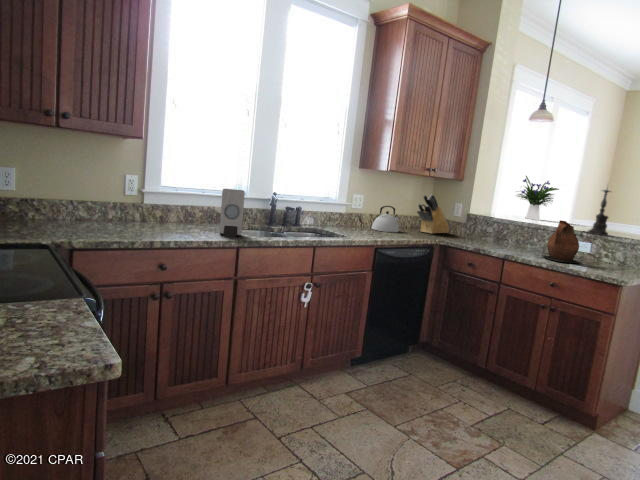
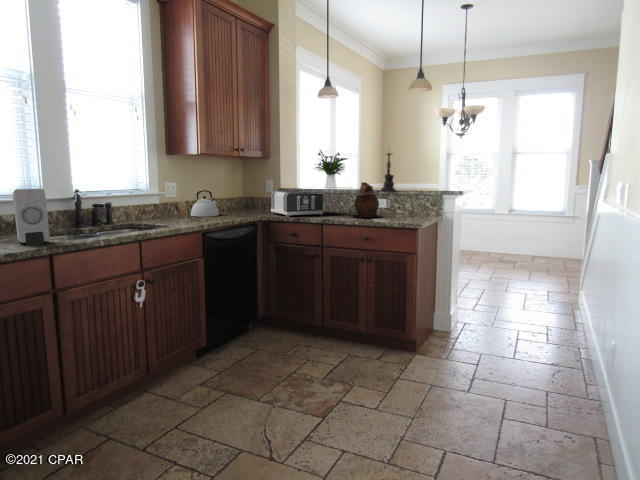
knife block: present [417,194,450,234] -> none [233,174,265,212]
toaster: none [453,216,513,249] -> present [271,190,323,217]

